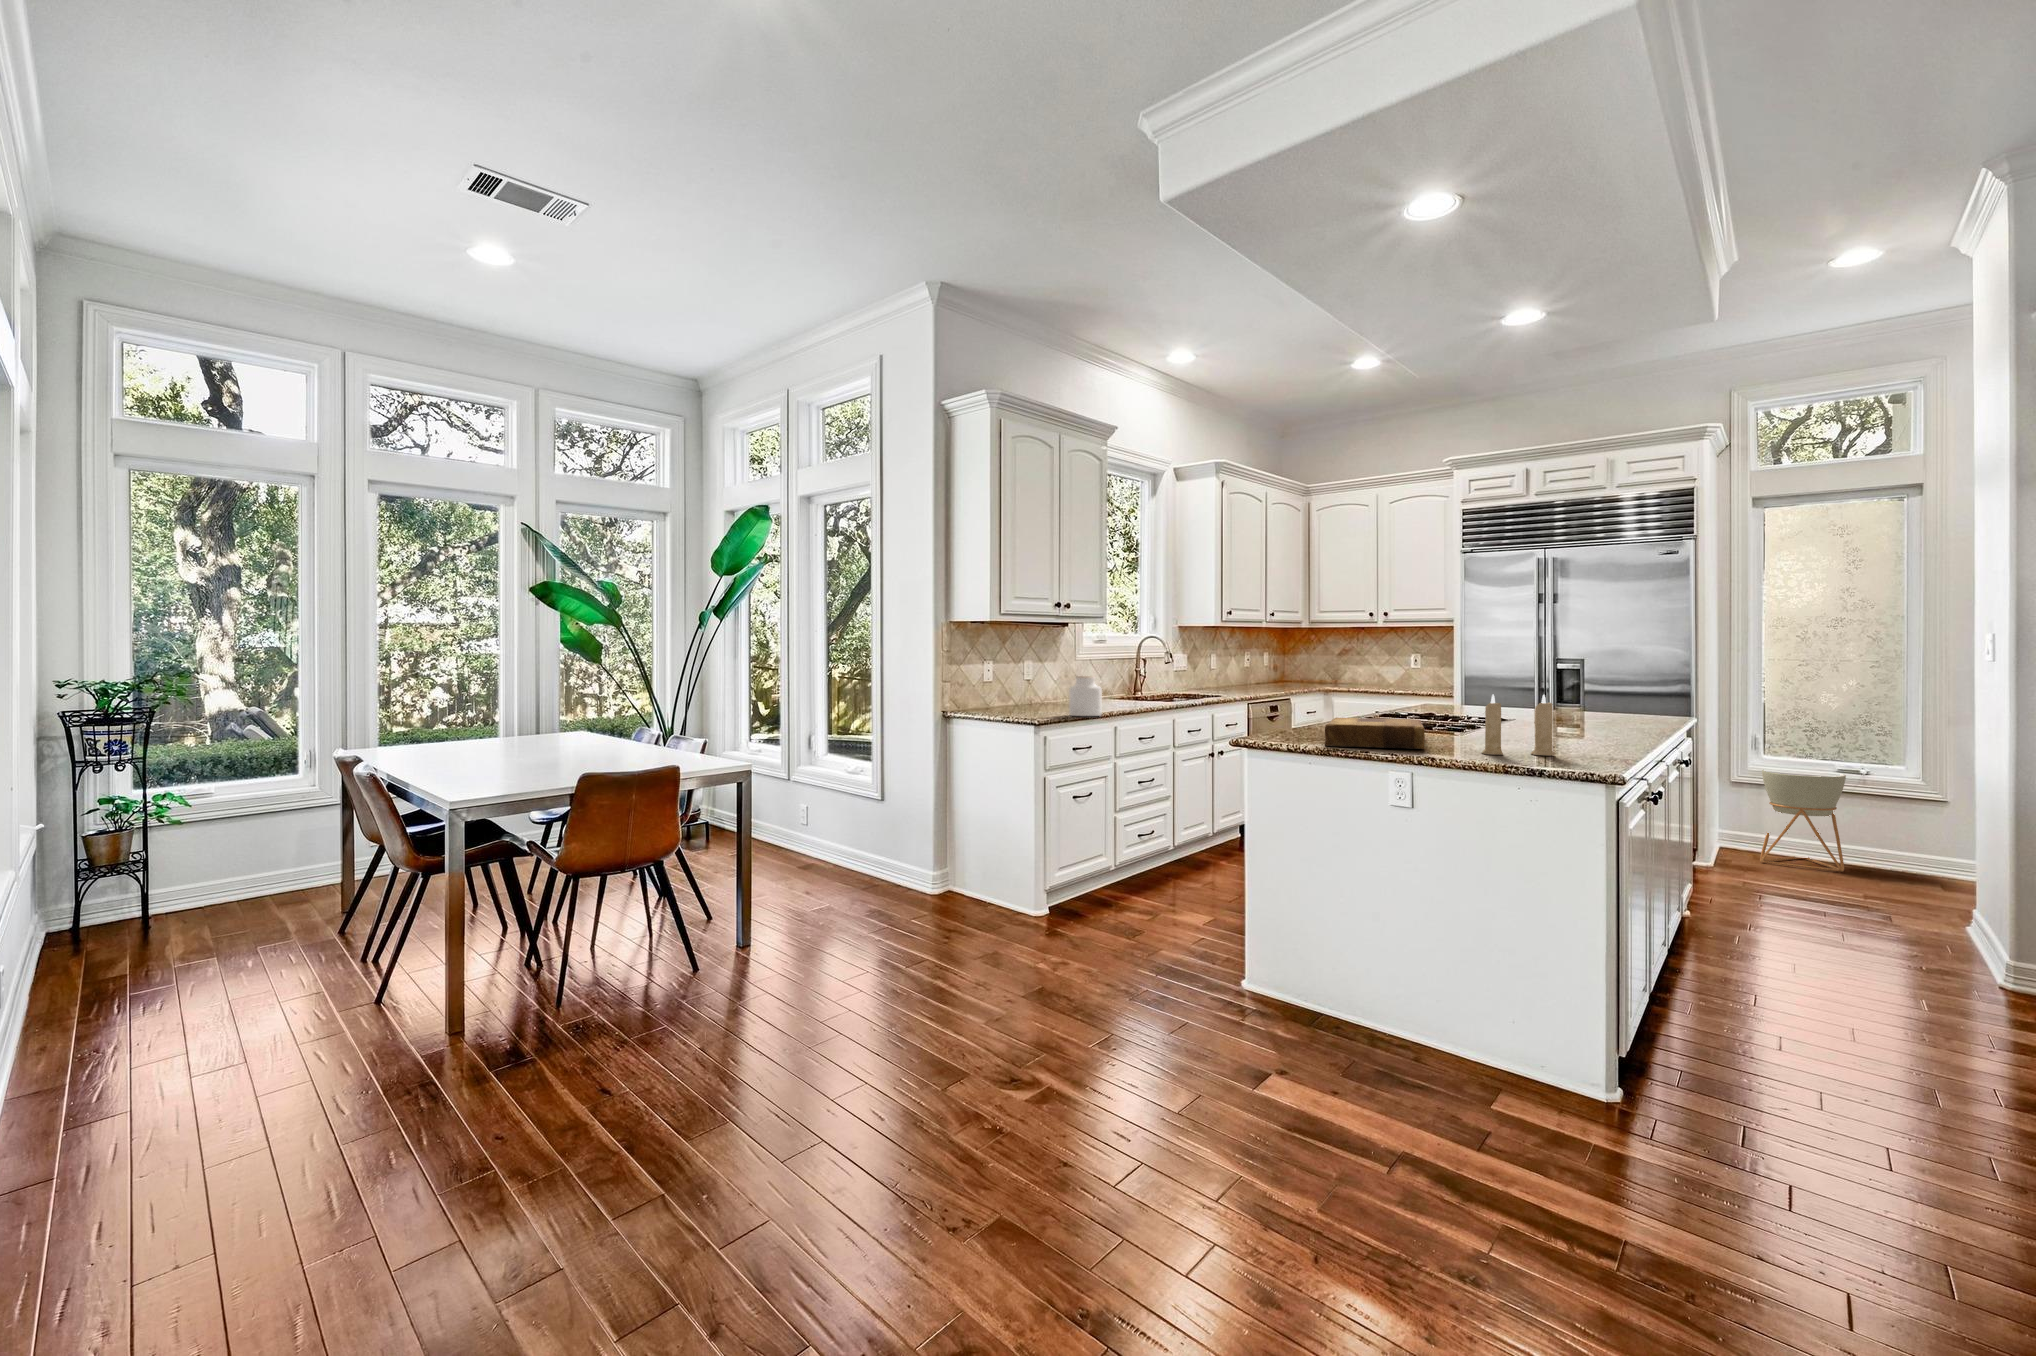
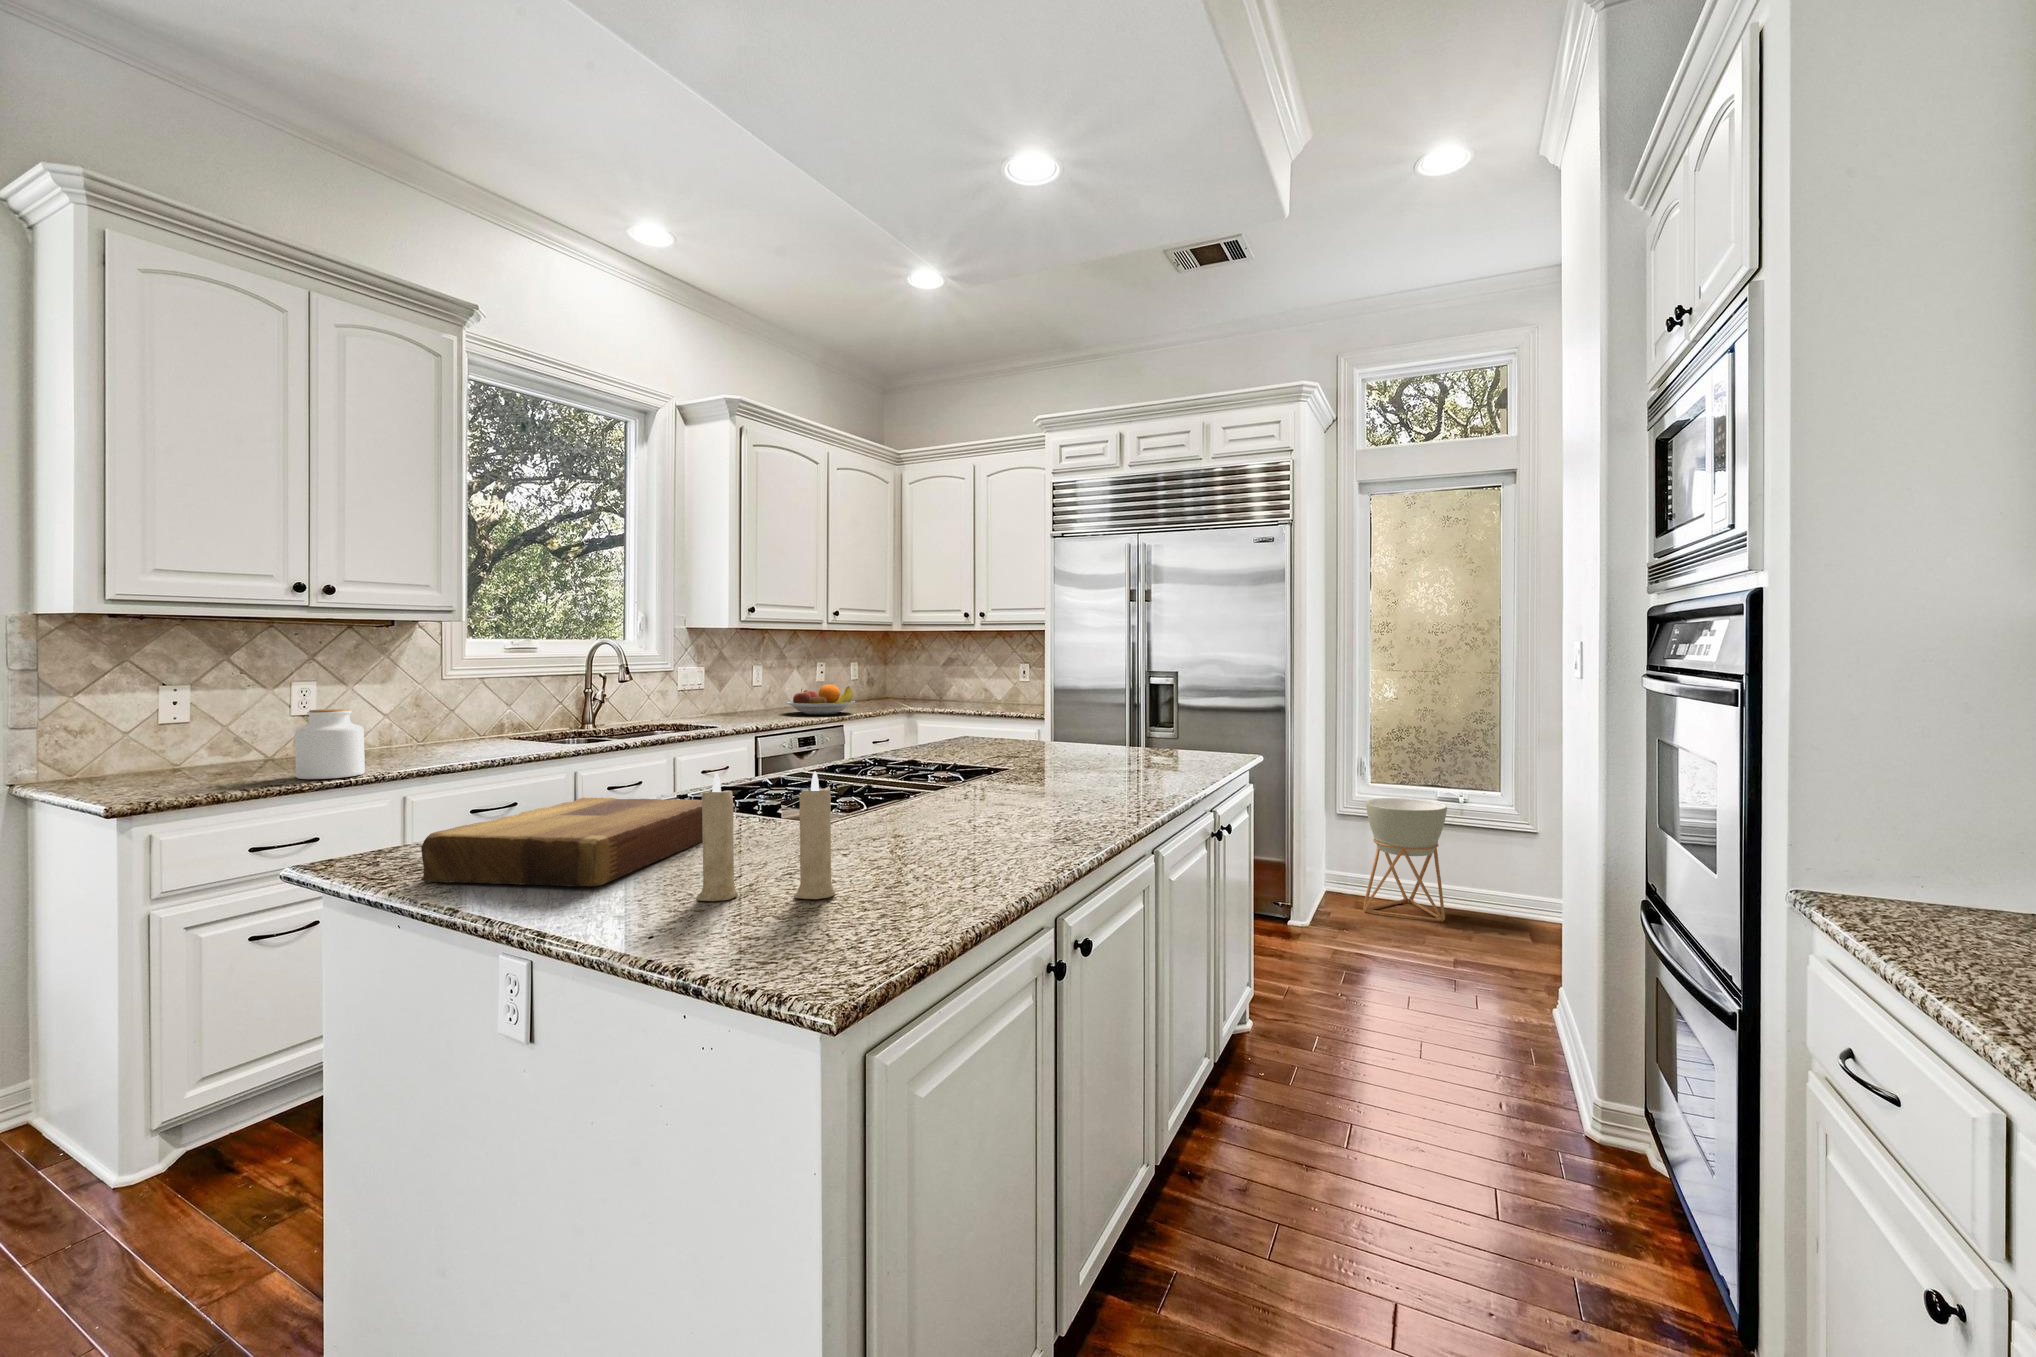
fruit bowl: none [1239,670,1293,693] -> present [786,684,855,715]

